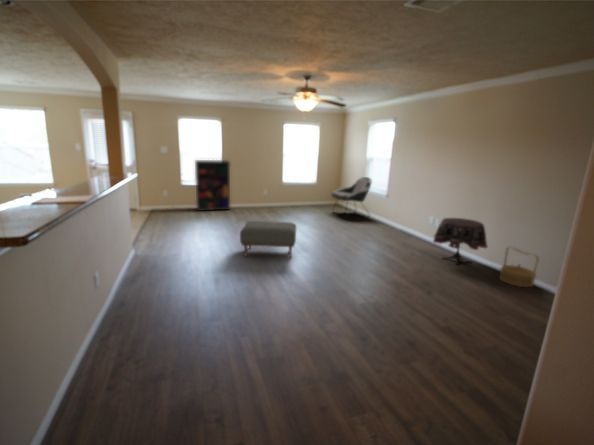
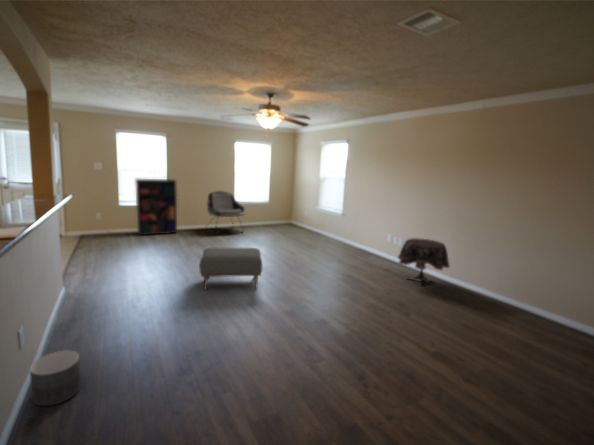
lounge chair: present [332,177,372,217] -> present [207,191,246,231]
woven basket: present [500,248,539,287] -> none [465,266,502,306]
planter: none [104,291,140,328] -> present [30,351,81,406]

